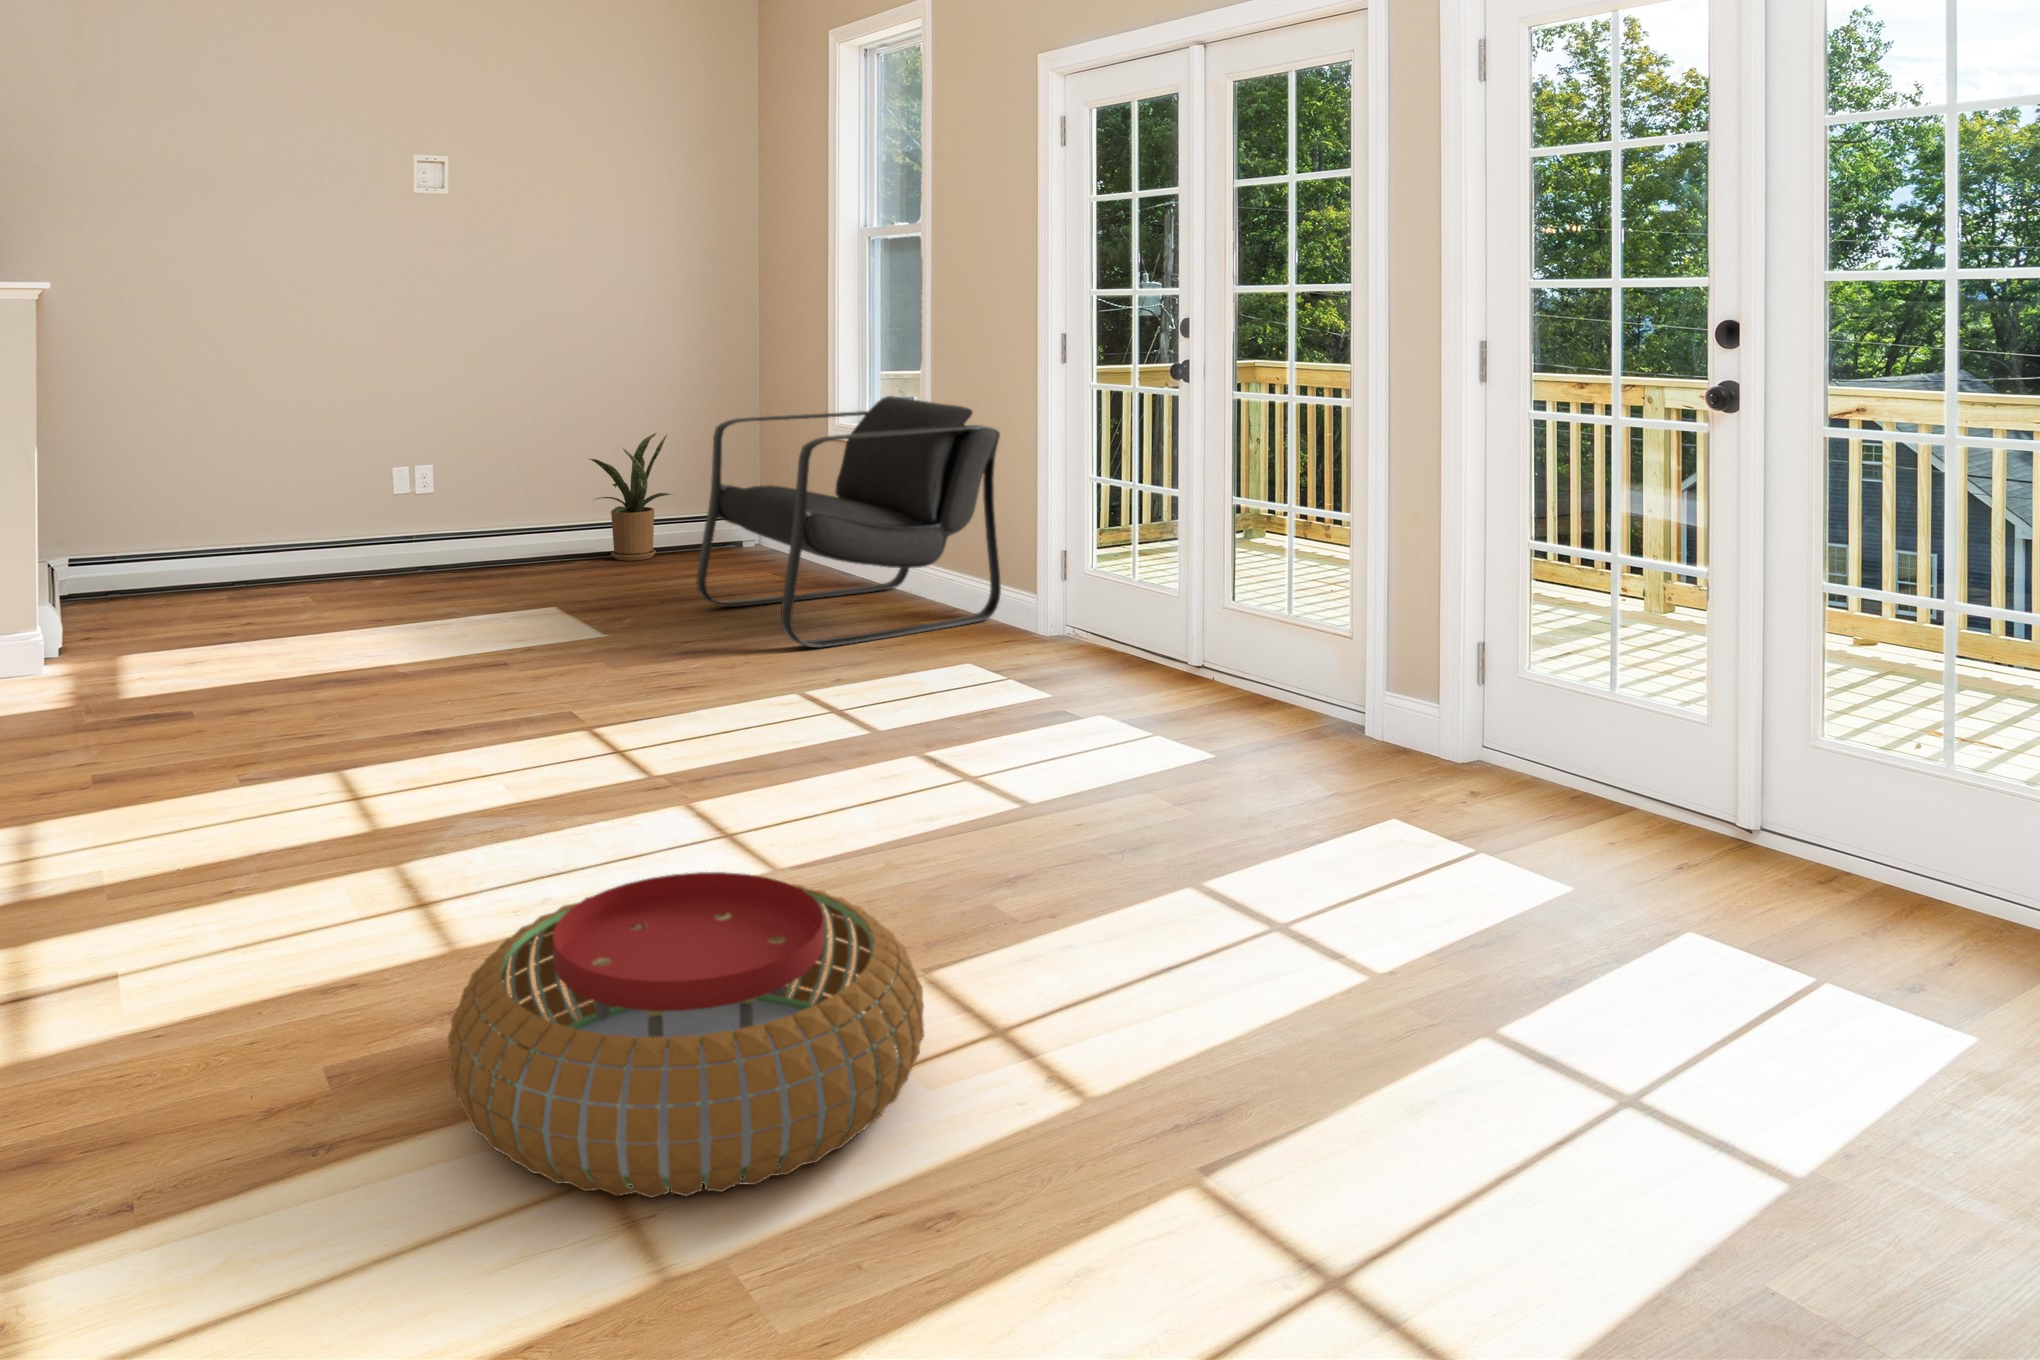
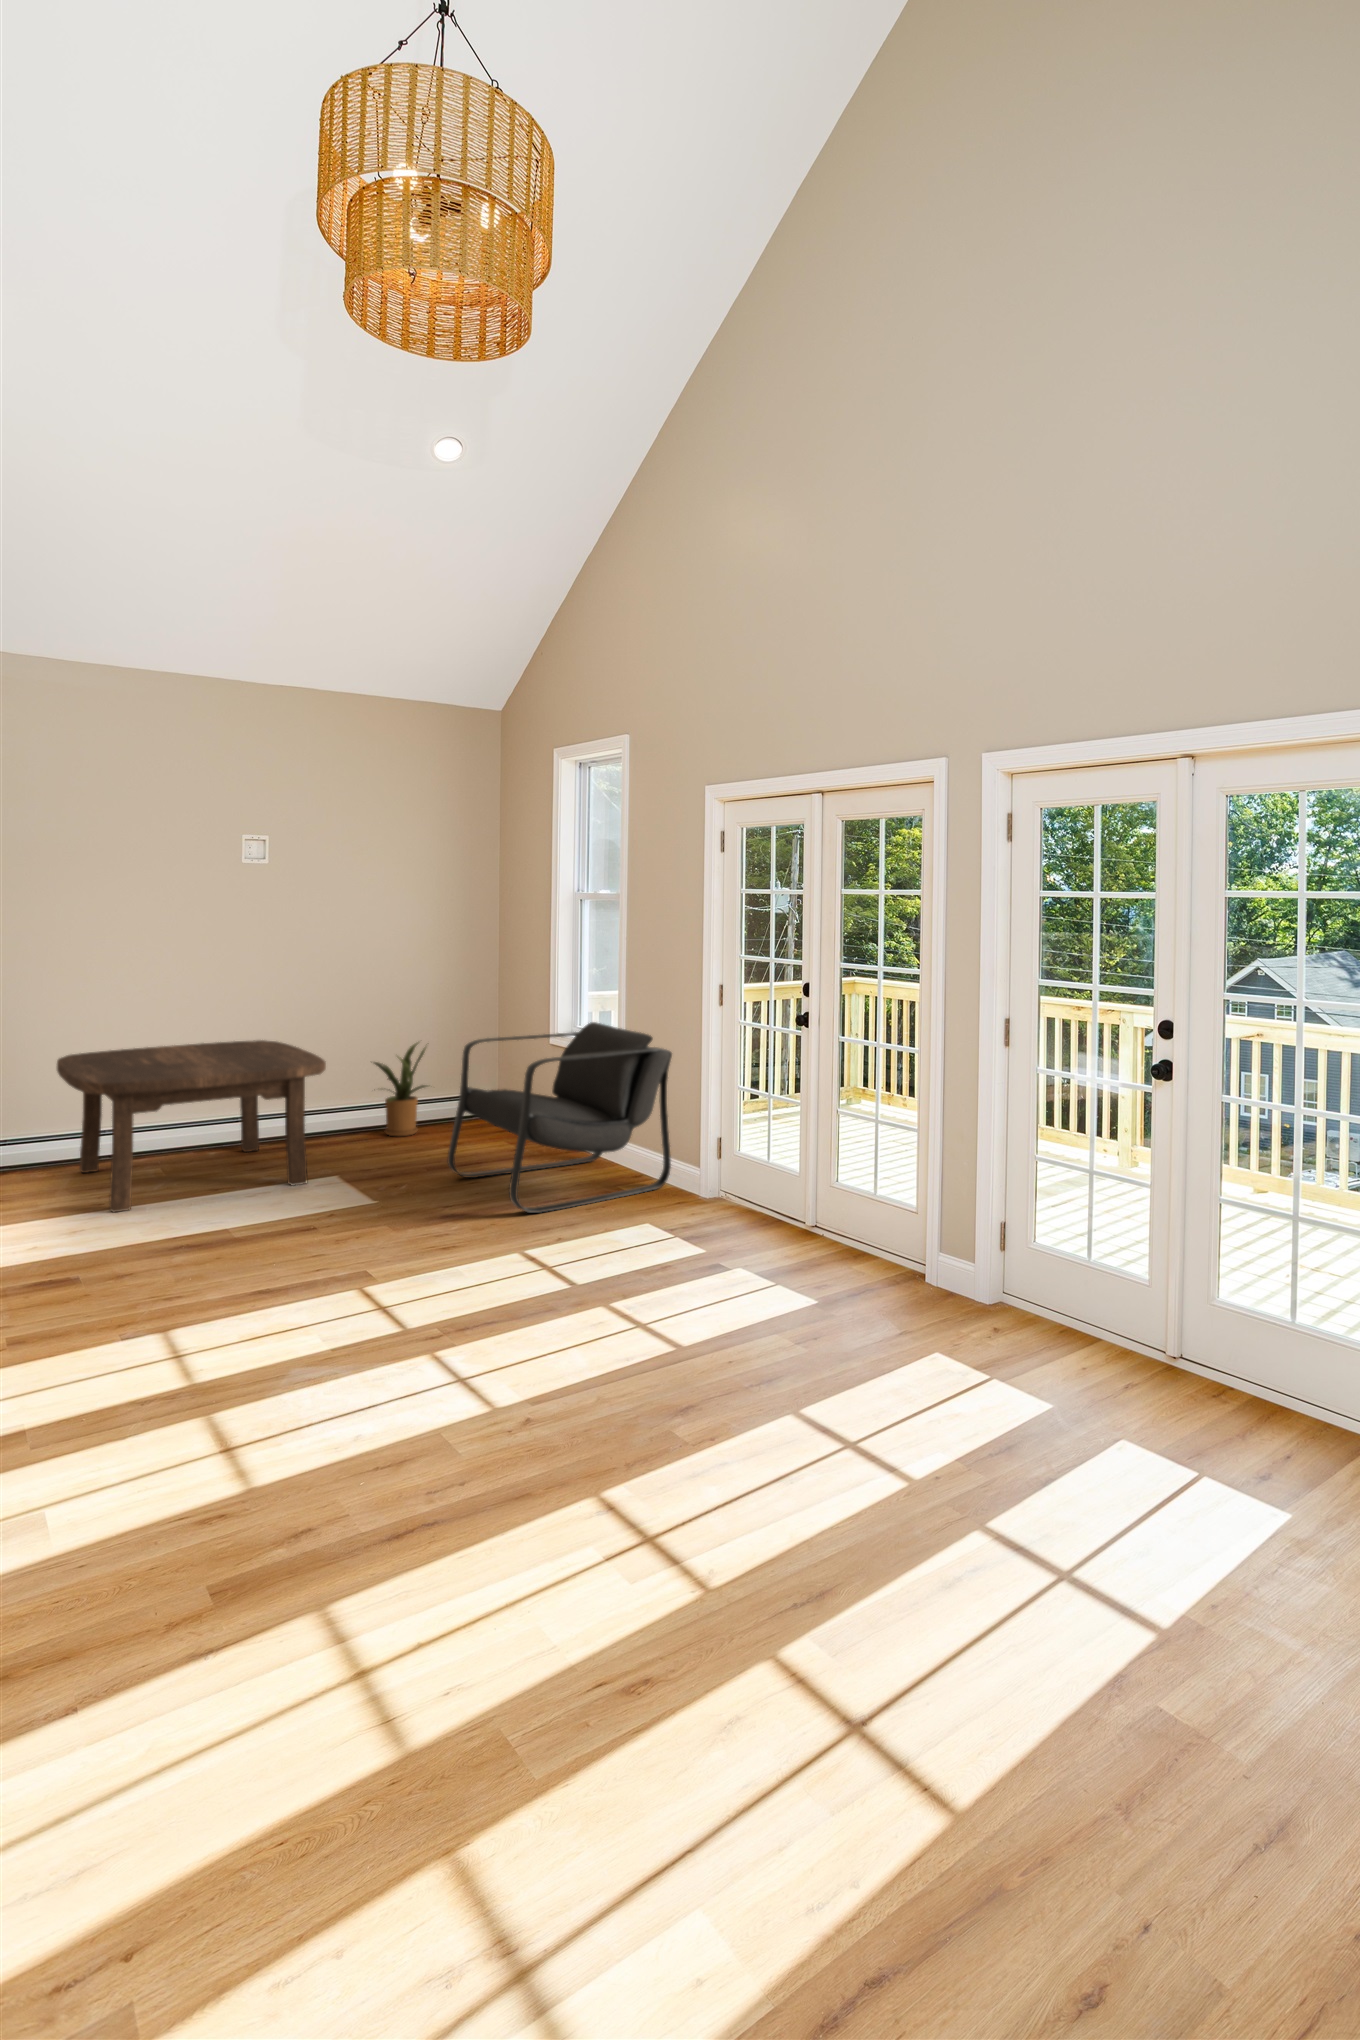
coffee table: none [186,430,532,645] -> present [57,1040,326,1212]
pouf: present [448,872,924,1198] -> none [247,1431,601,1695]

